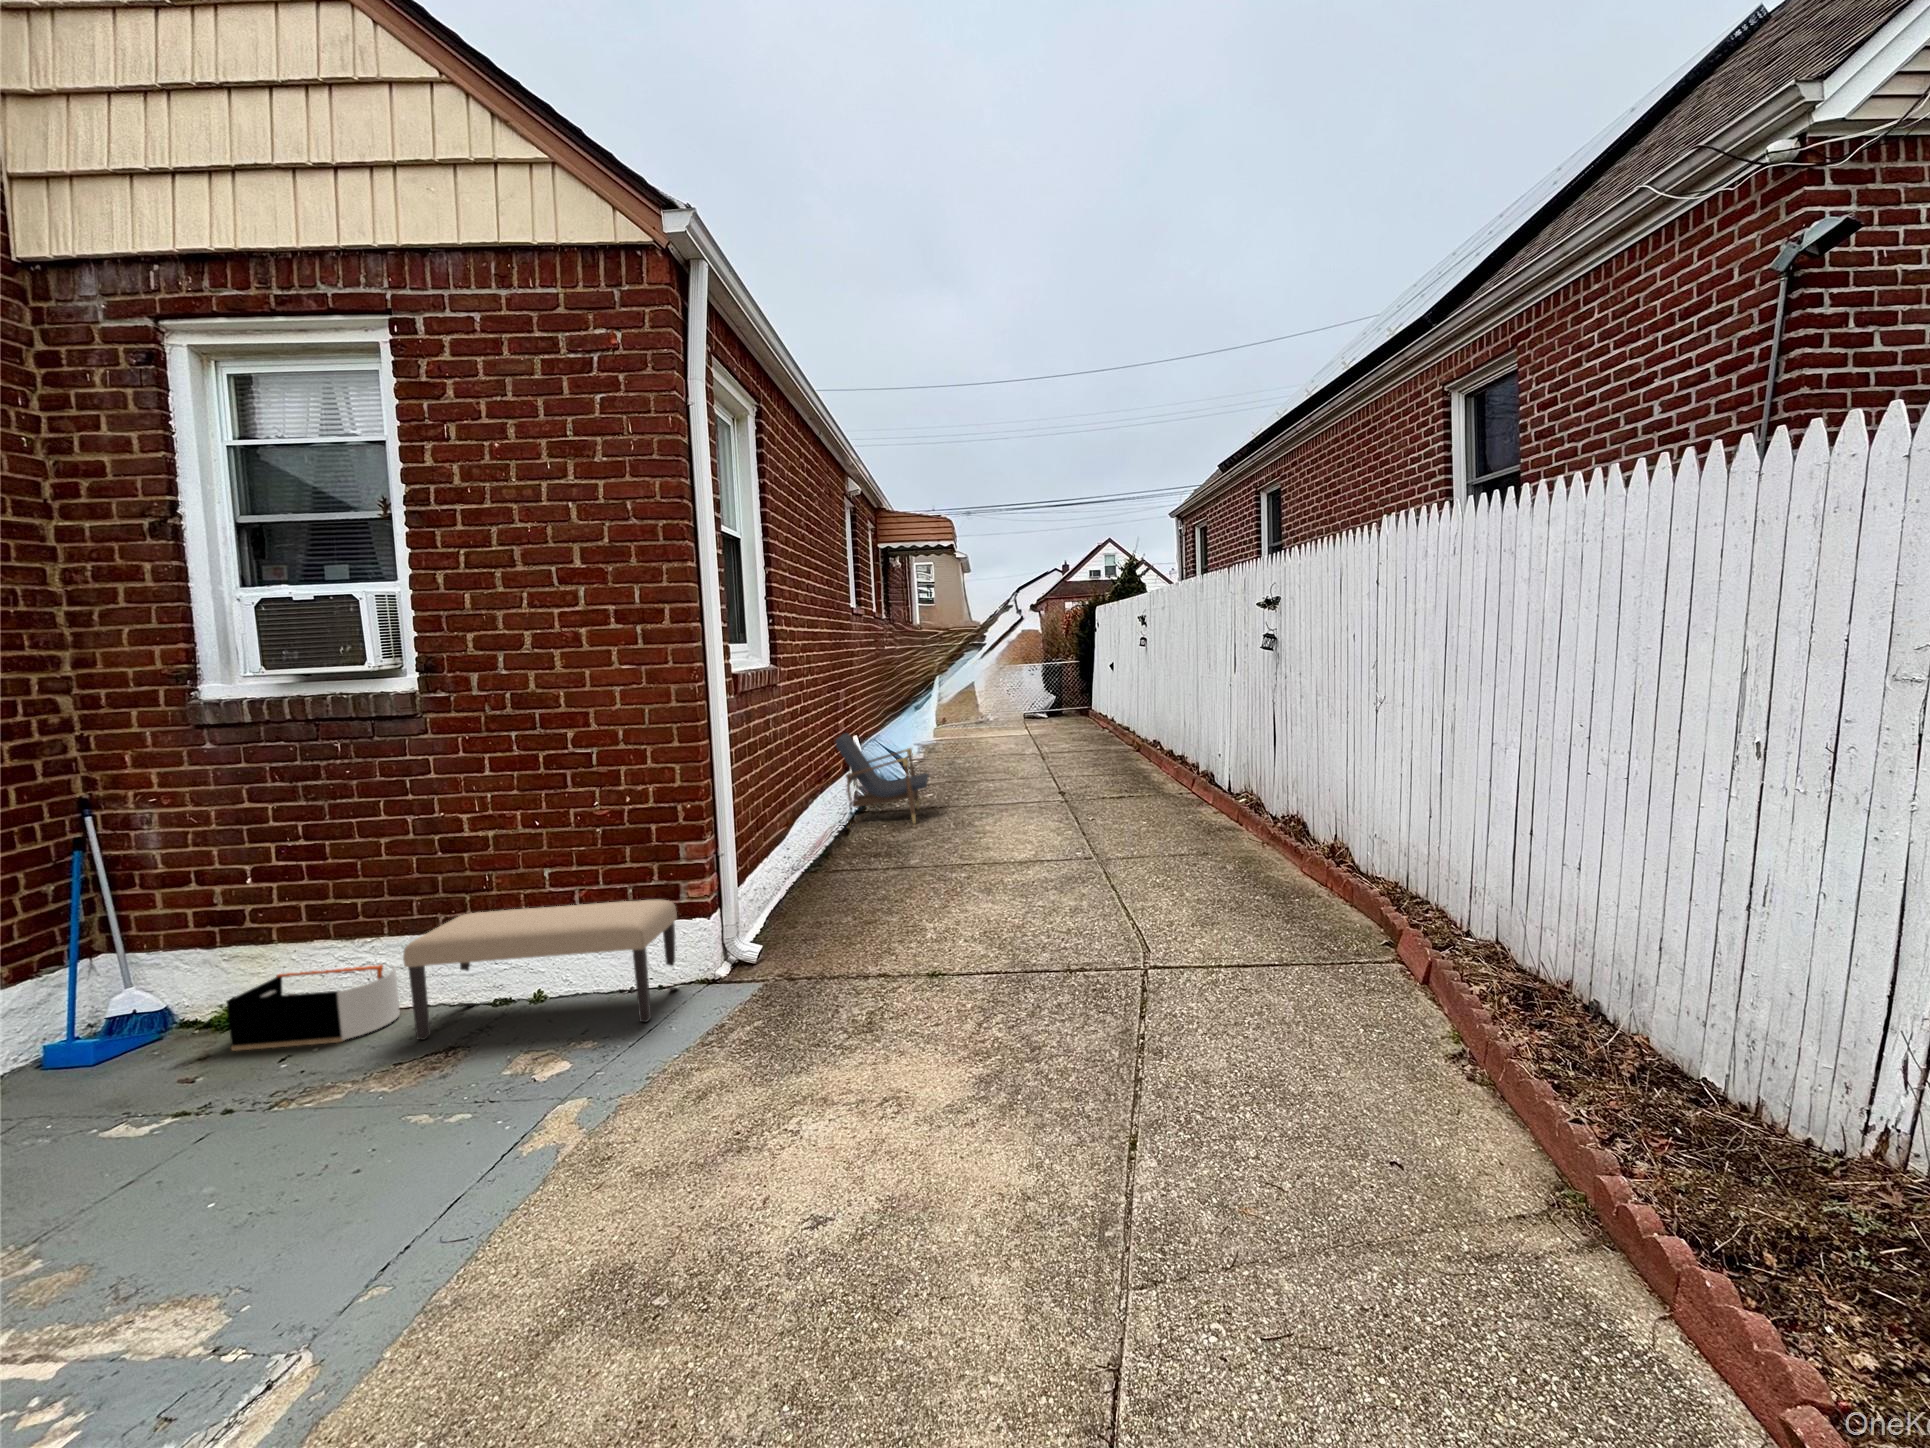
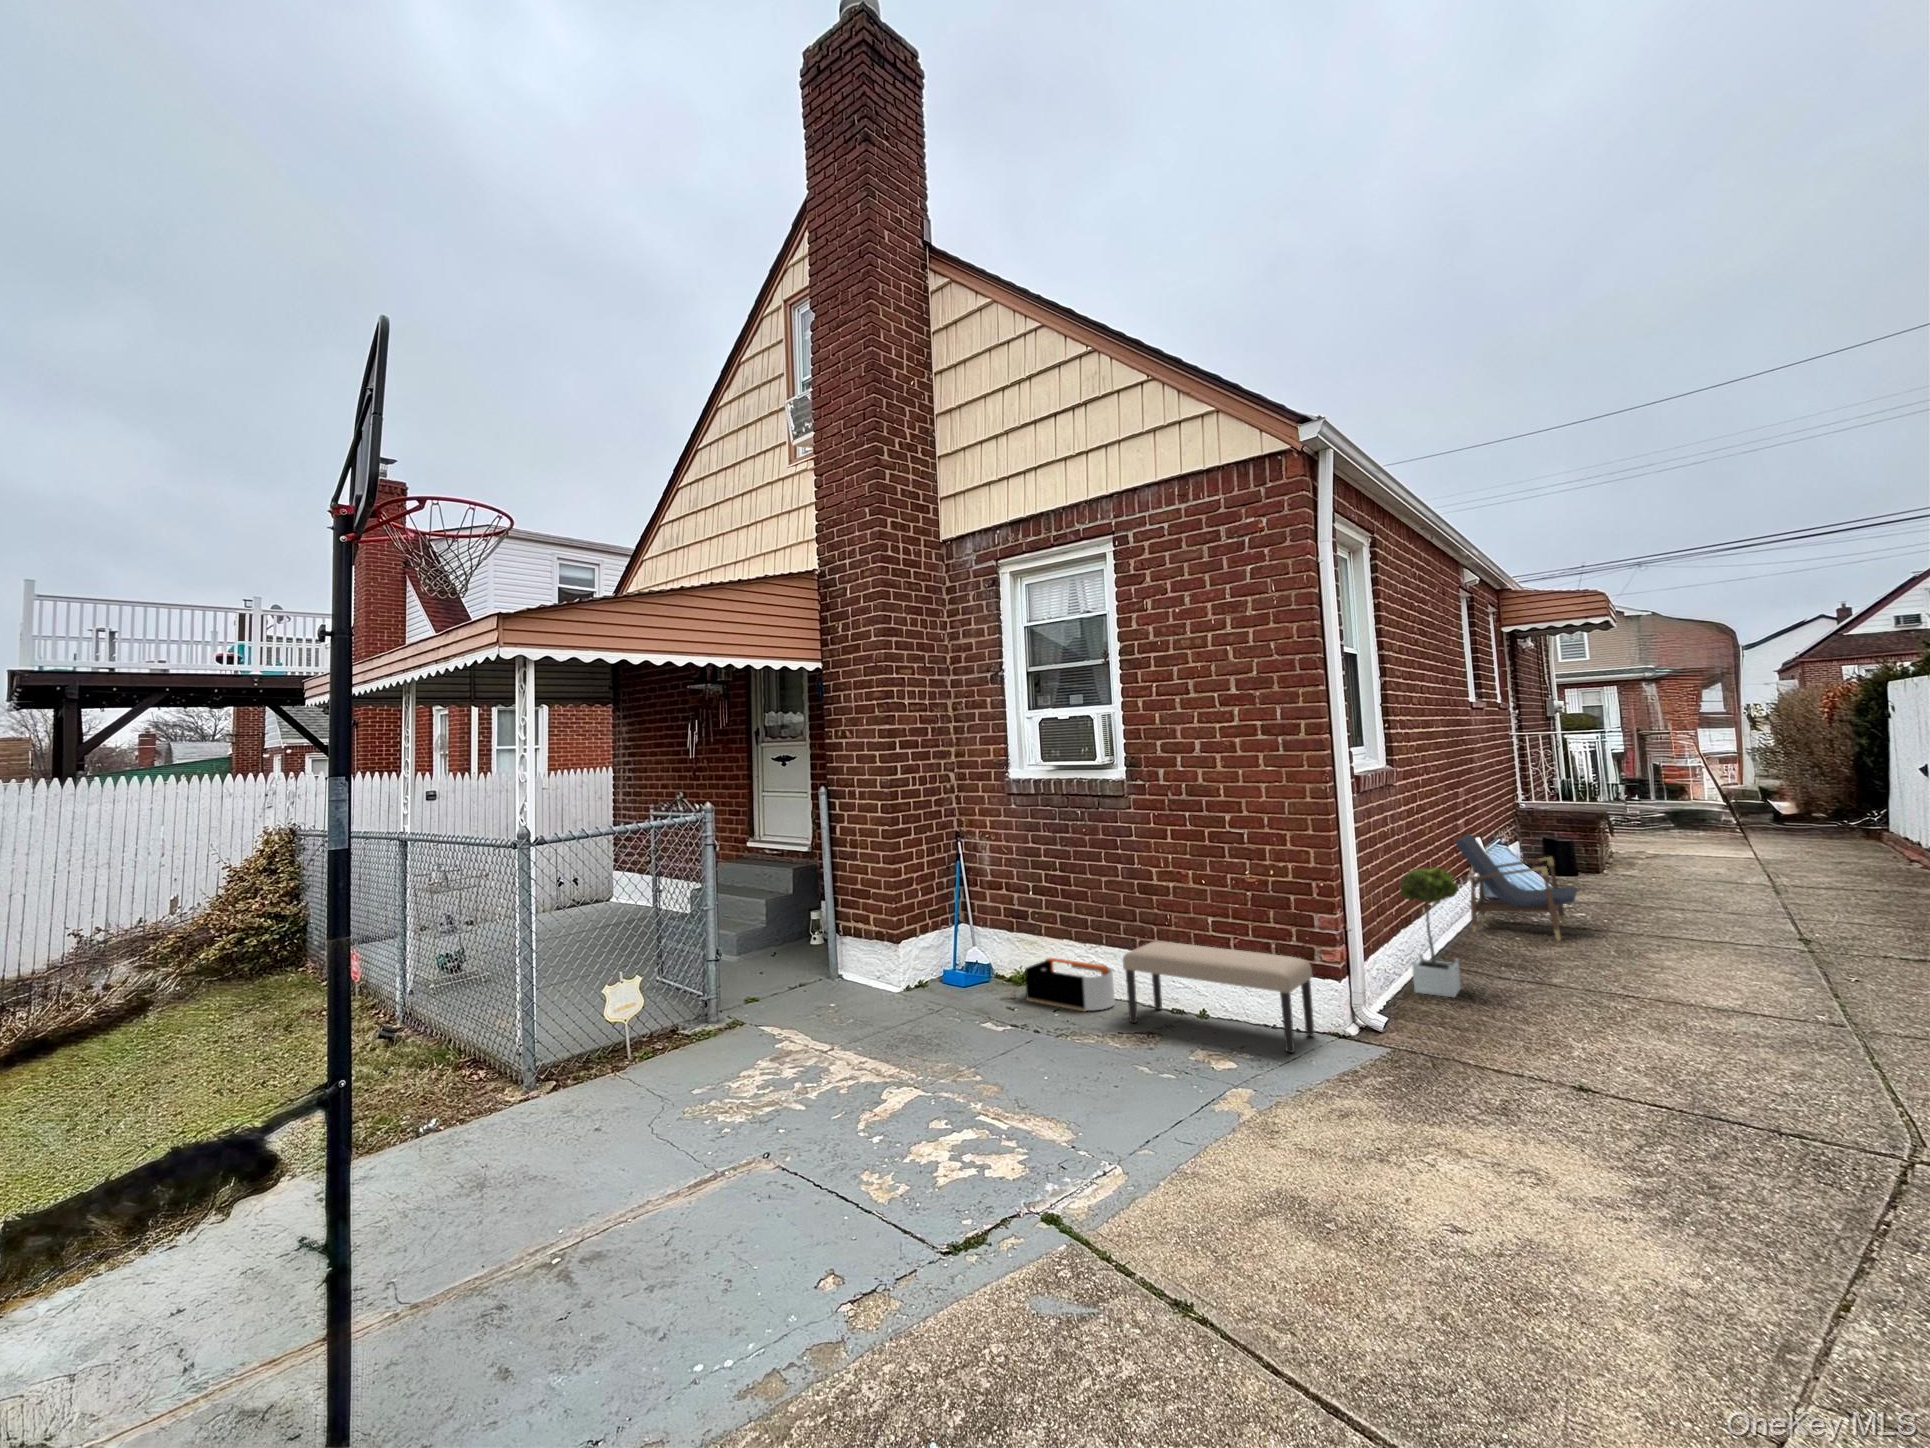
potted tree: none [779,768,835,904] -> present [1400,867,1461,997]

